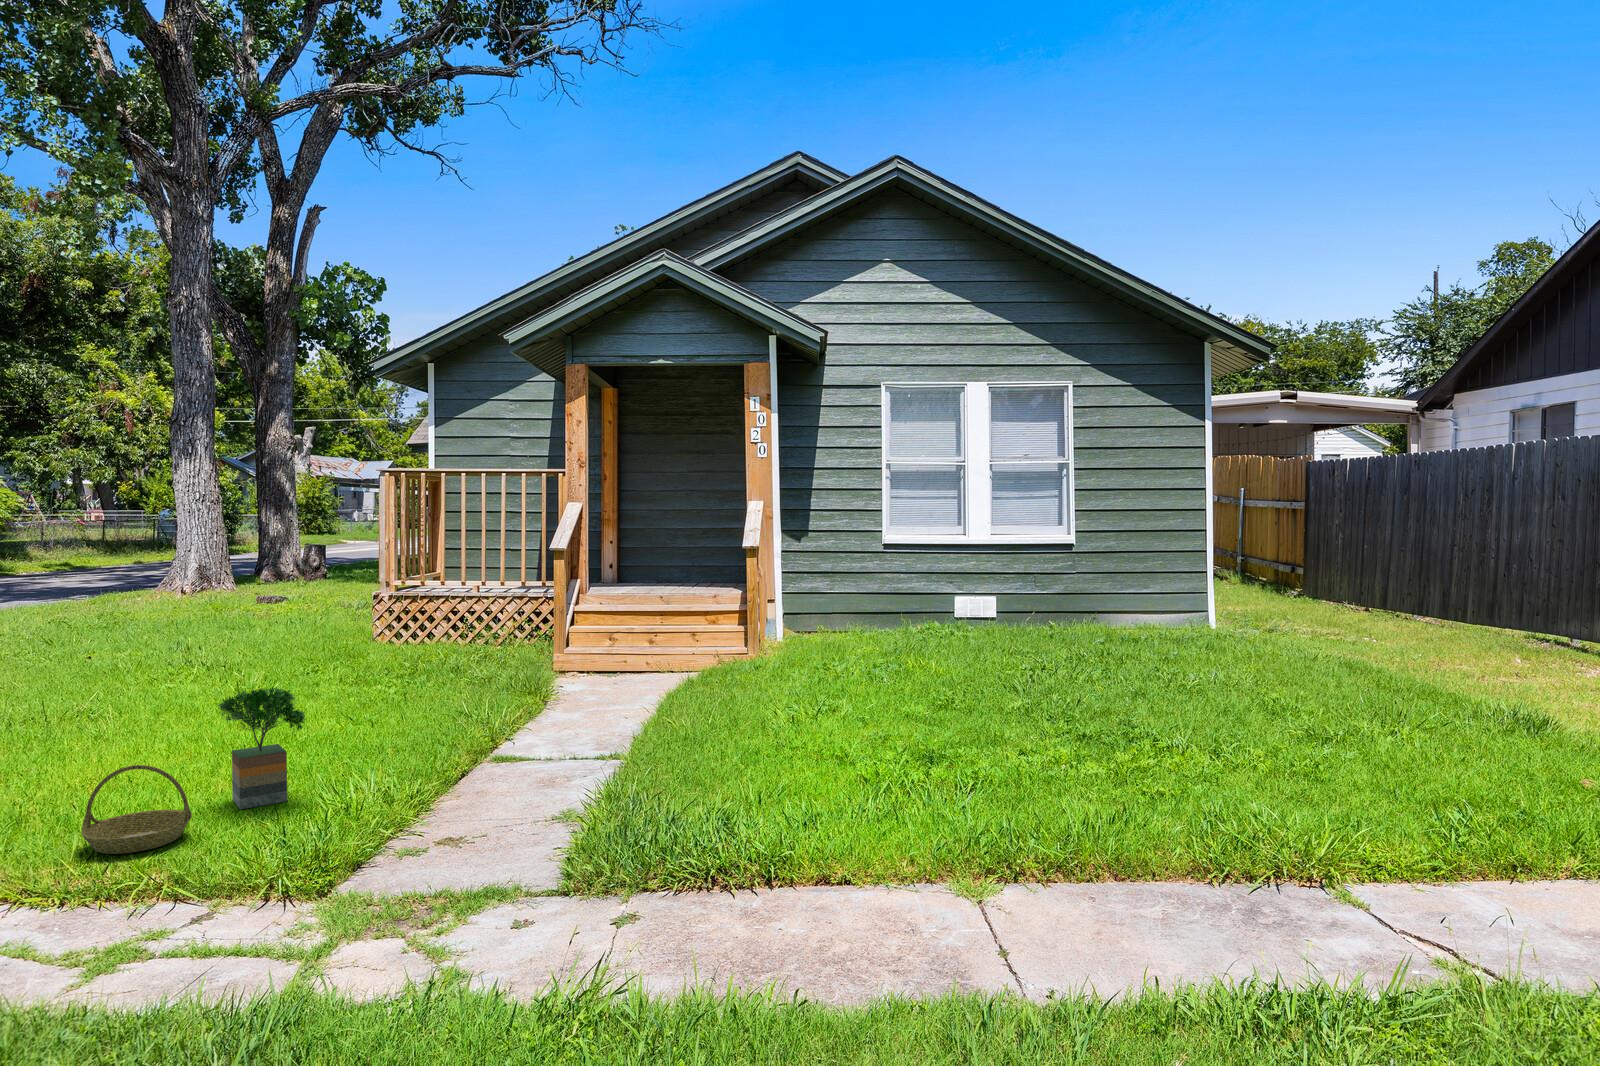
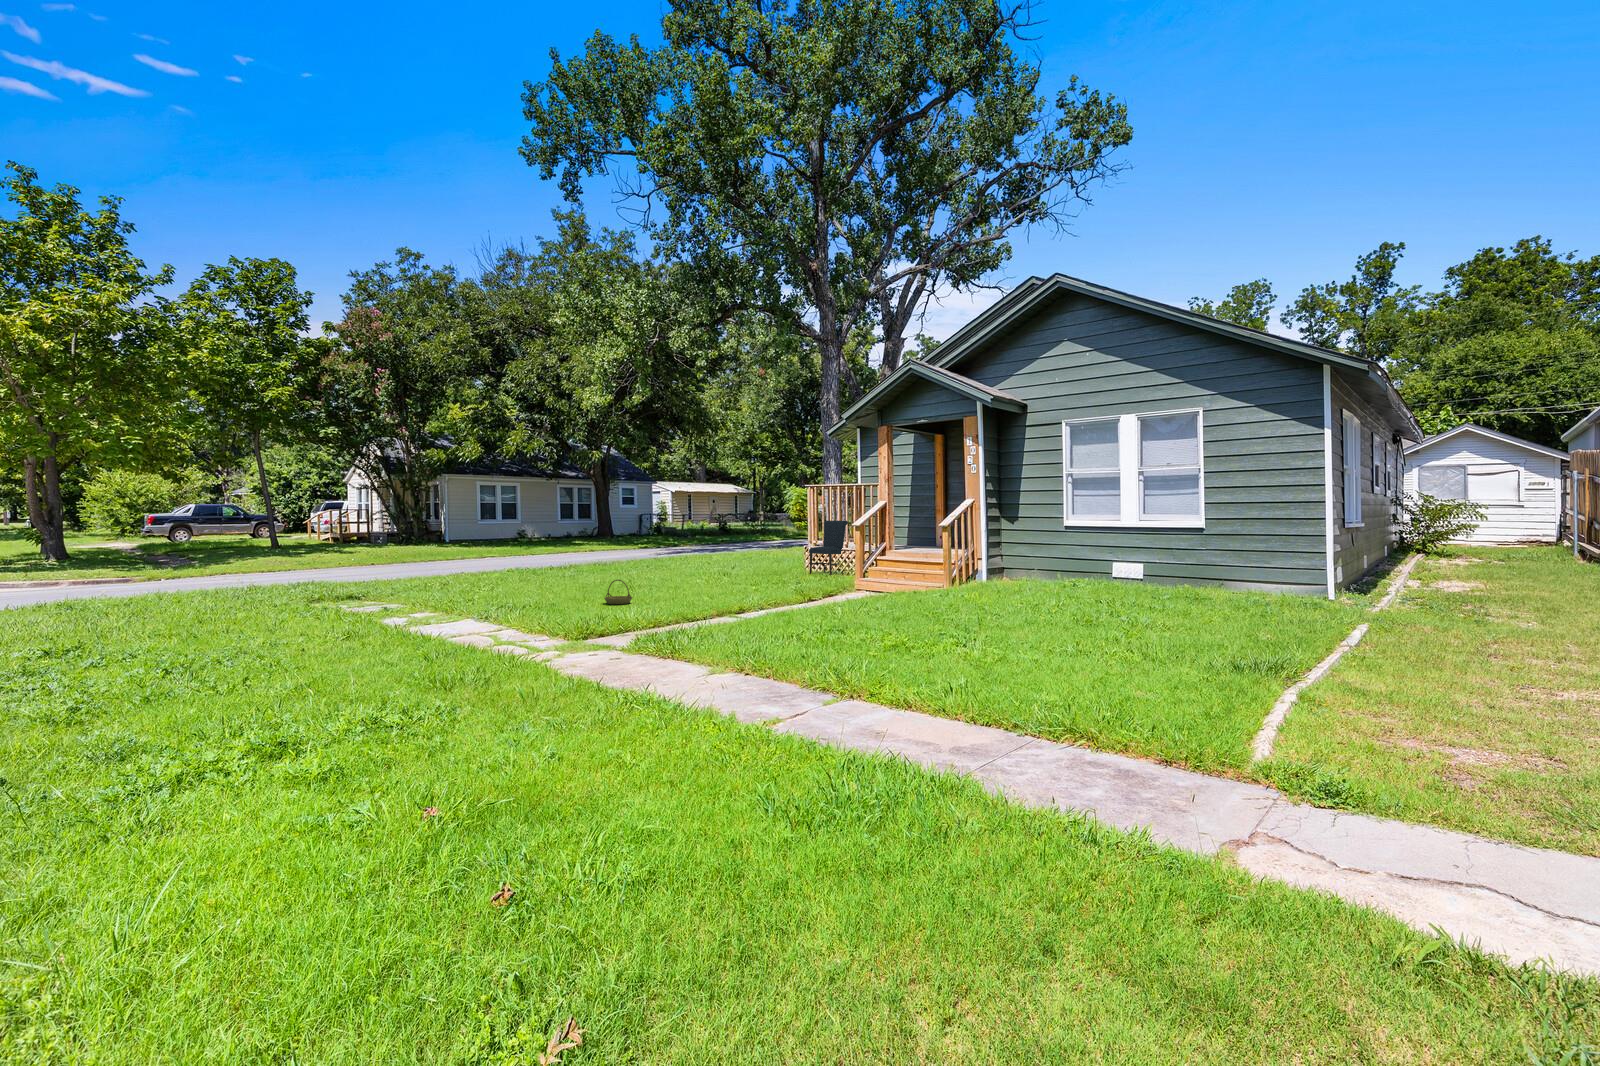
chair: none [415,540,487,650] -> present [809,521,848,575]
potted tree: present [218,687,305,809] -> none [648,562,674,601]

